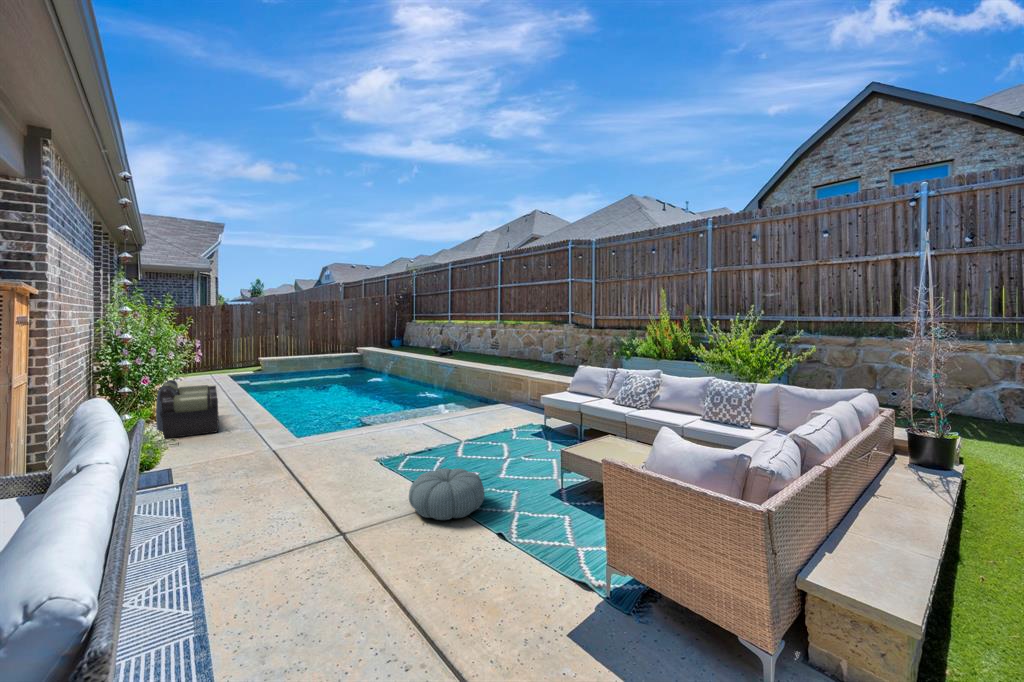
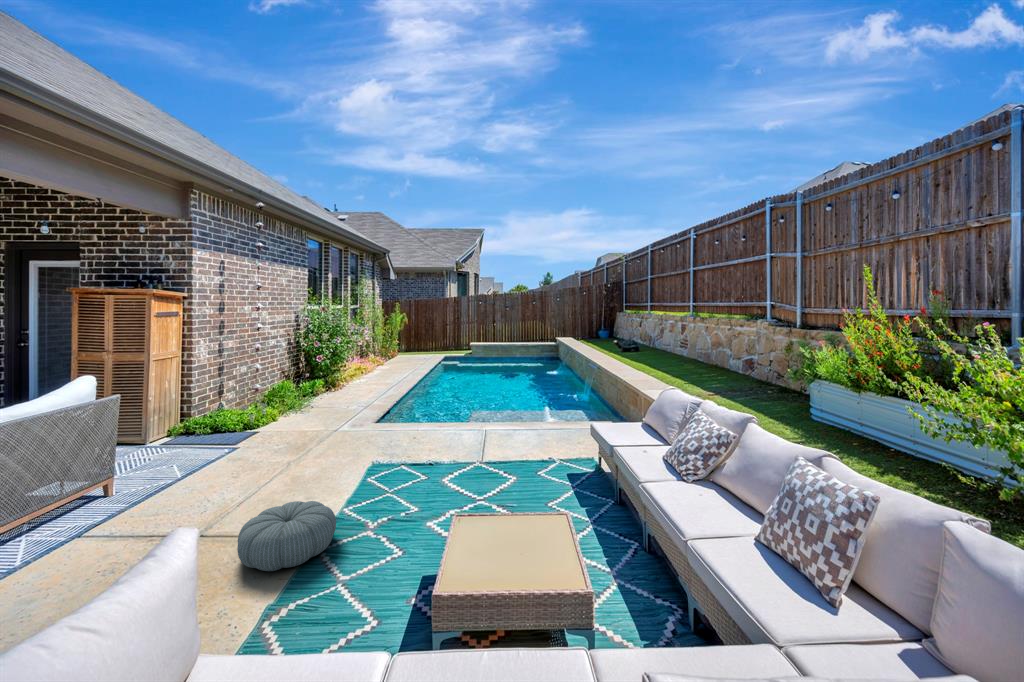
armchair: present [156,380,219,439] -> none [301,365,362,411]

